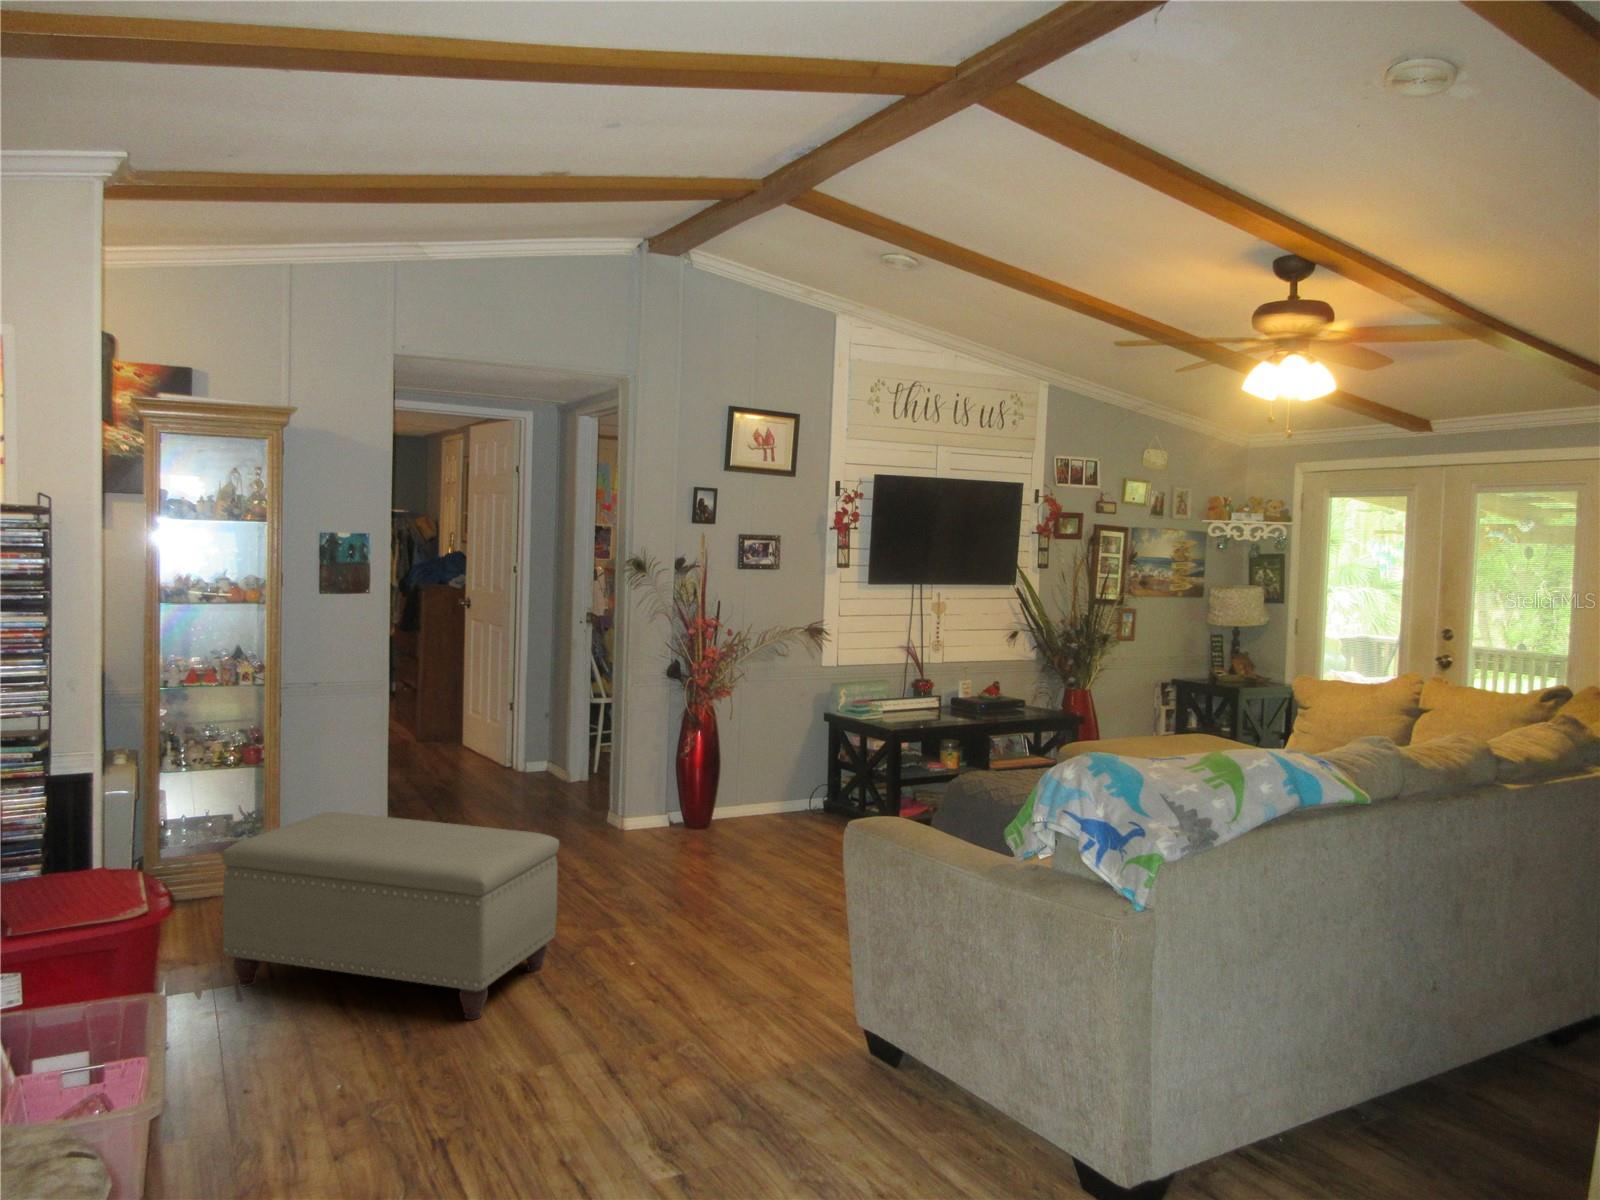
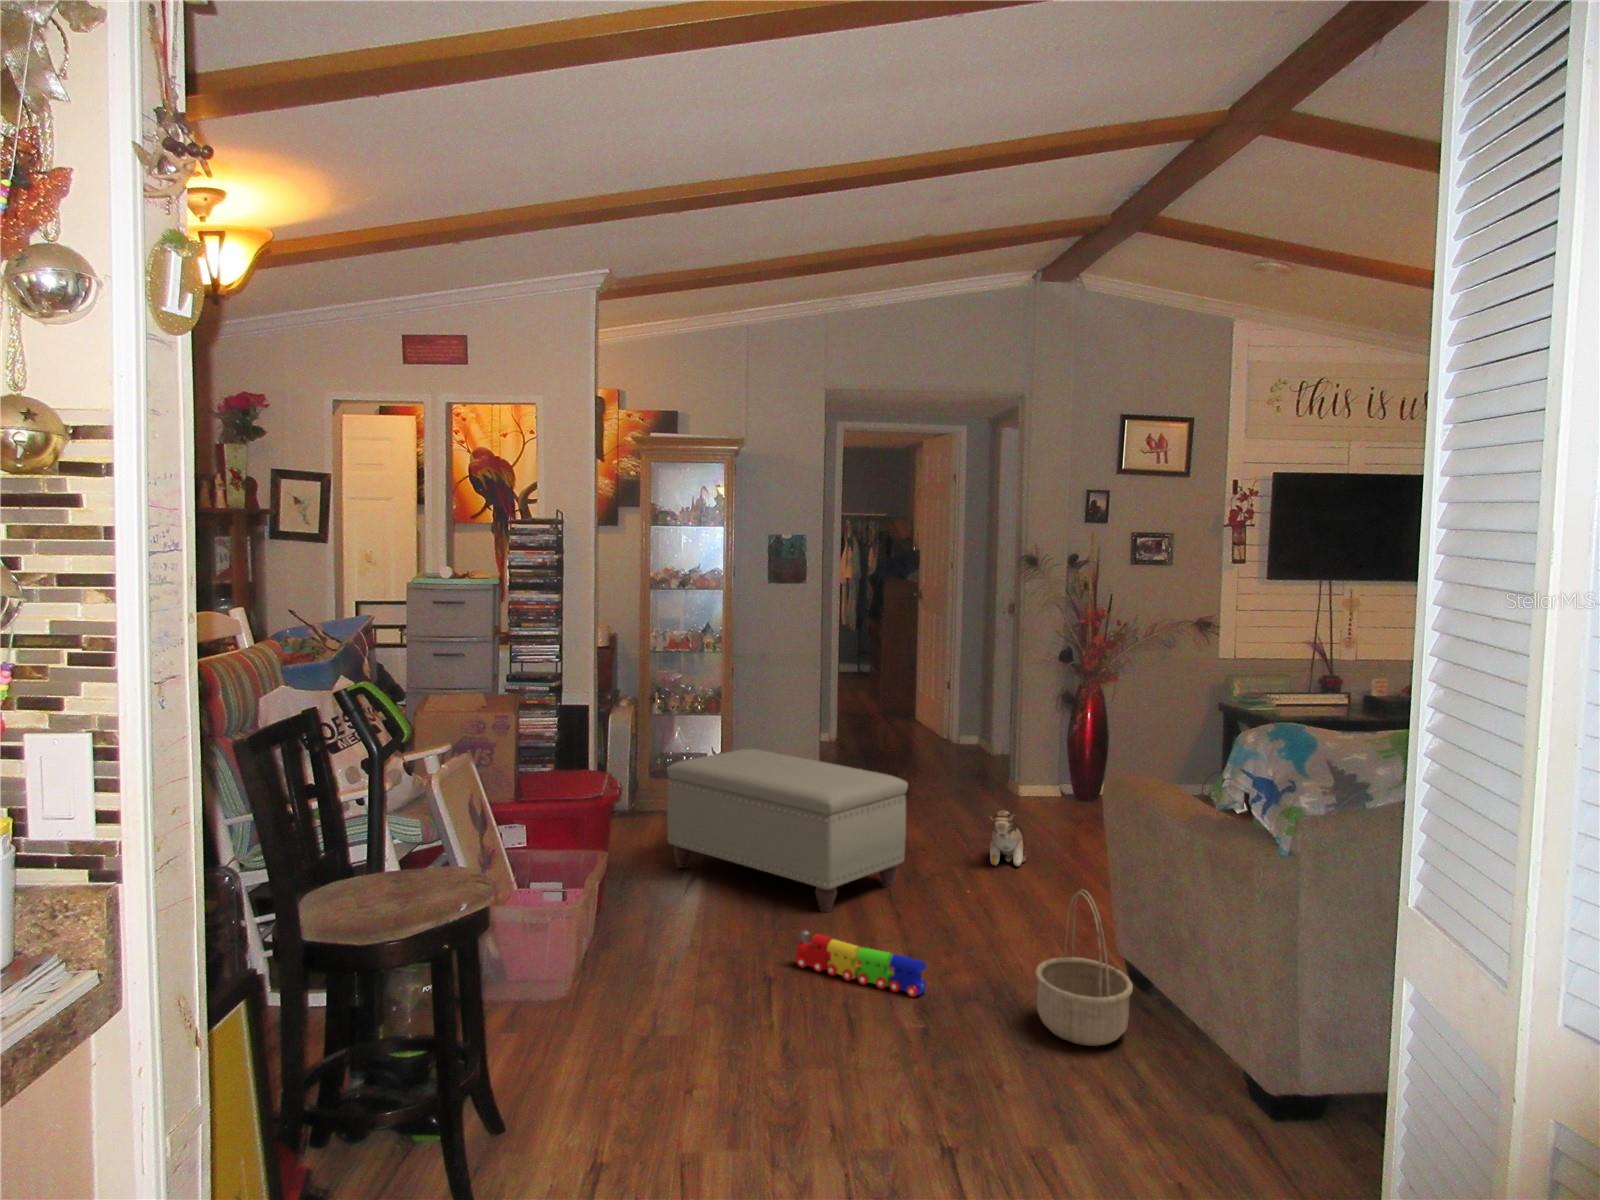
plush toy: none [639,858,679,923] -> present [988,810,1027,866]
basket: none [794,959,910,1145] -> present [1035,890,1133,1046]
toy train: none [472,1058,654,1122] -> present [796,930,926,997]

